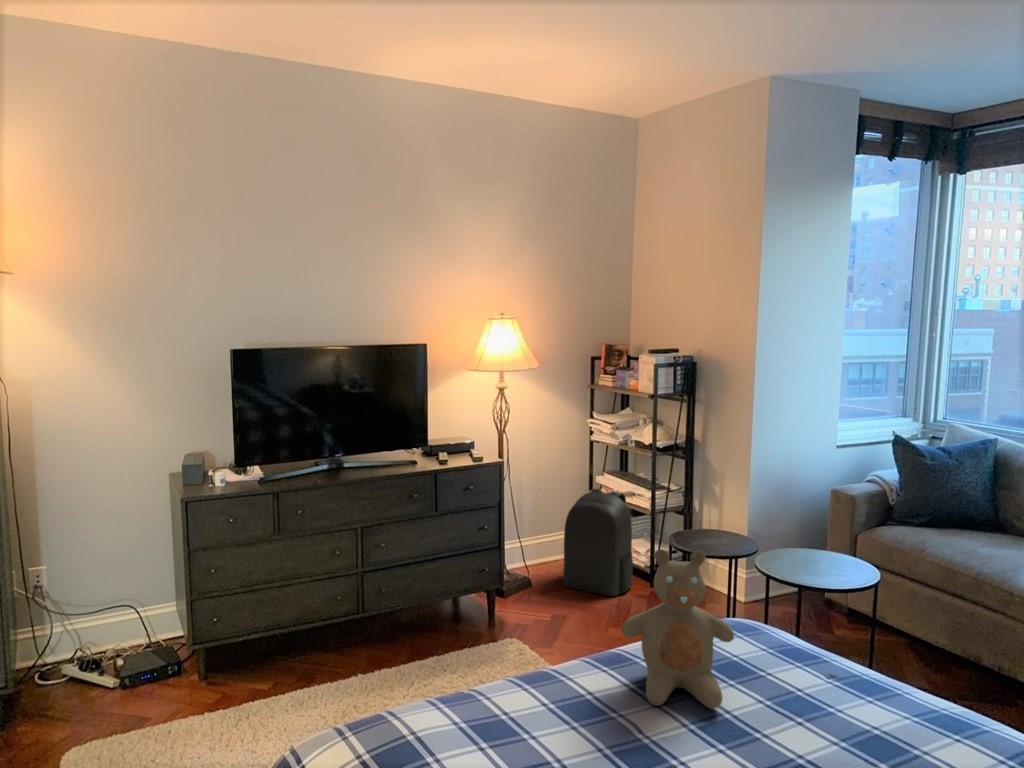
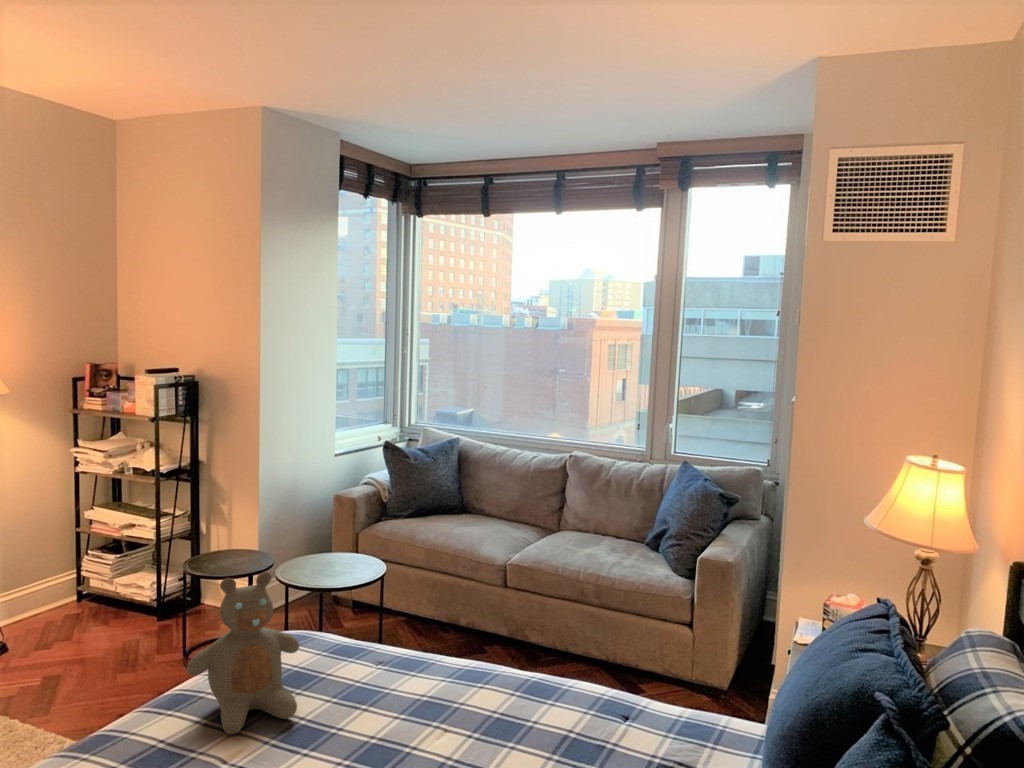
backpack: present [563,488,633,596] -> none [47,524,137,646]

